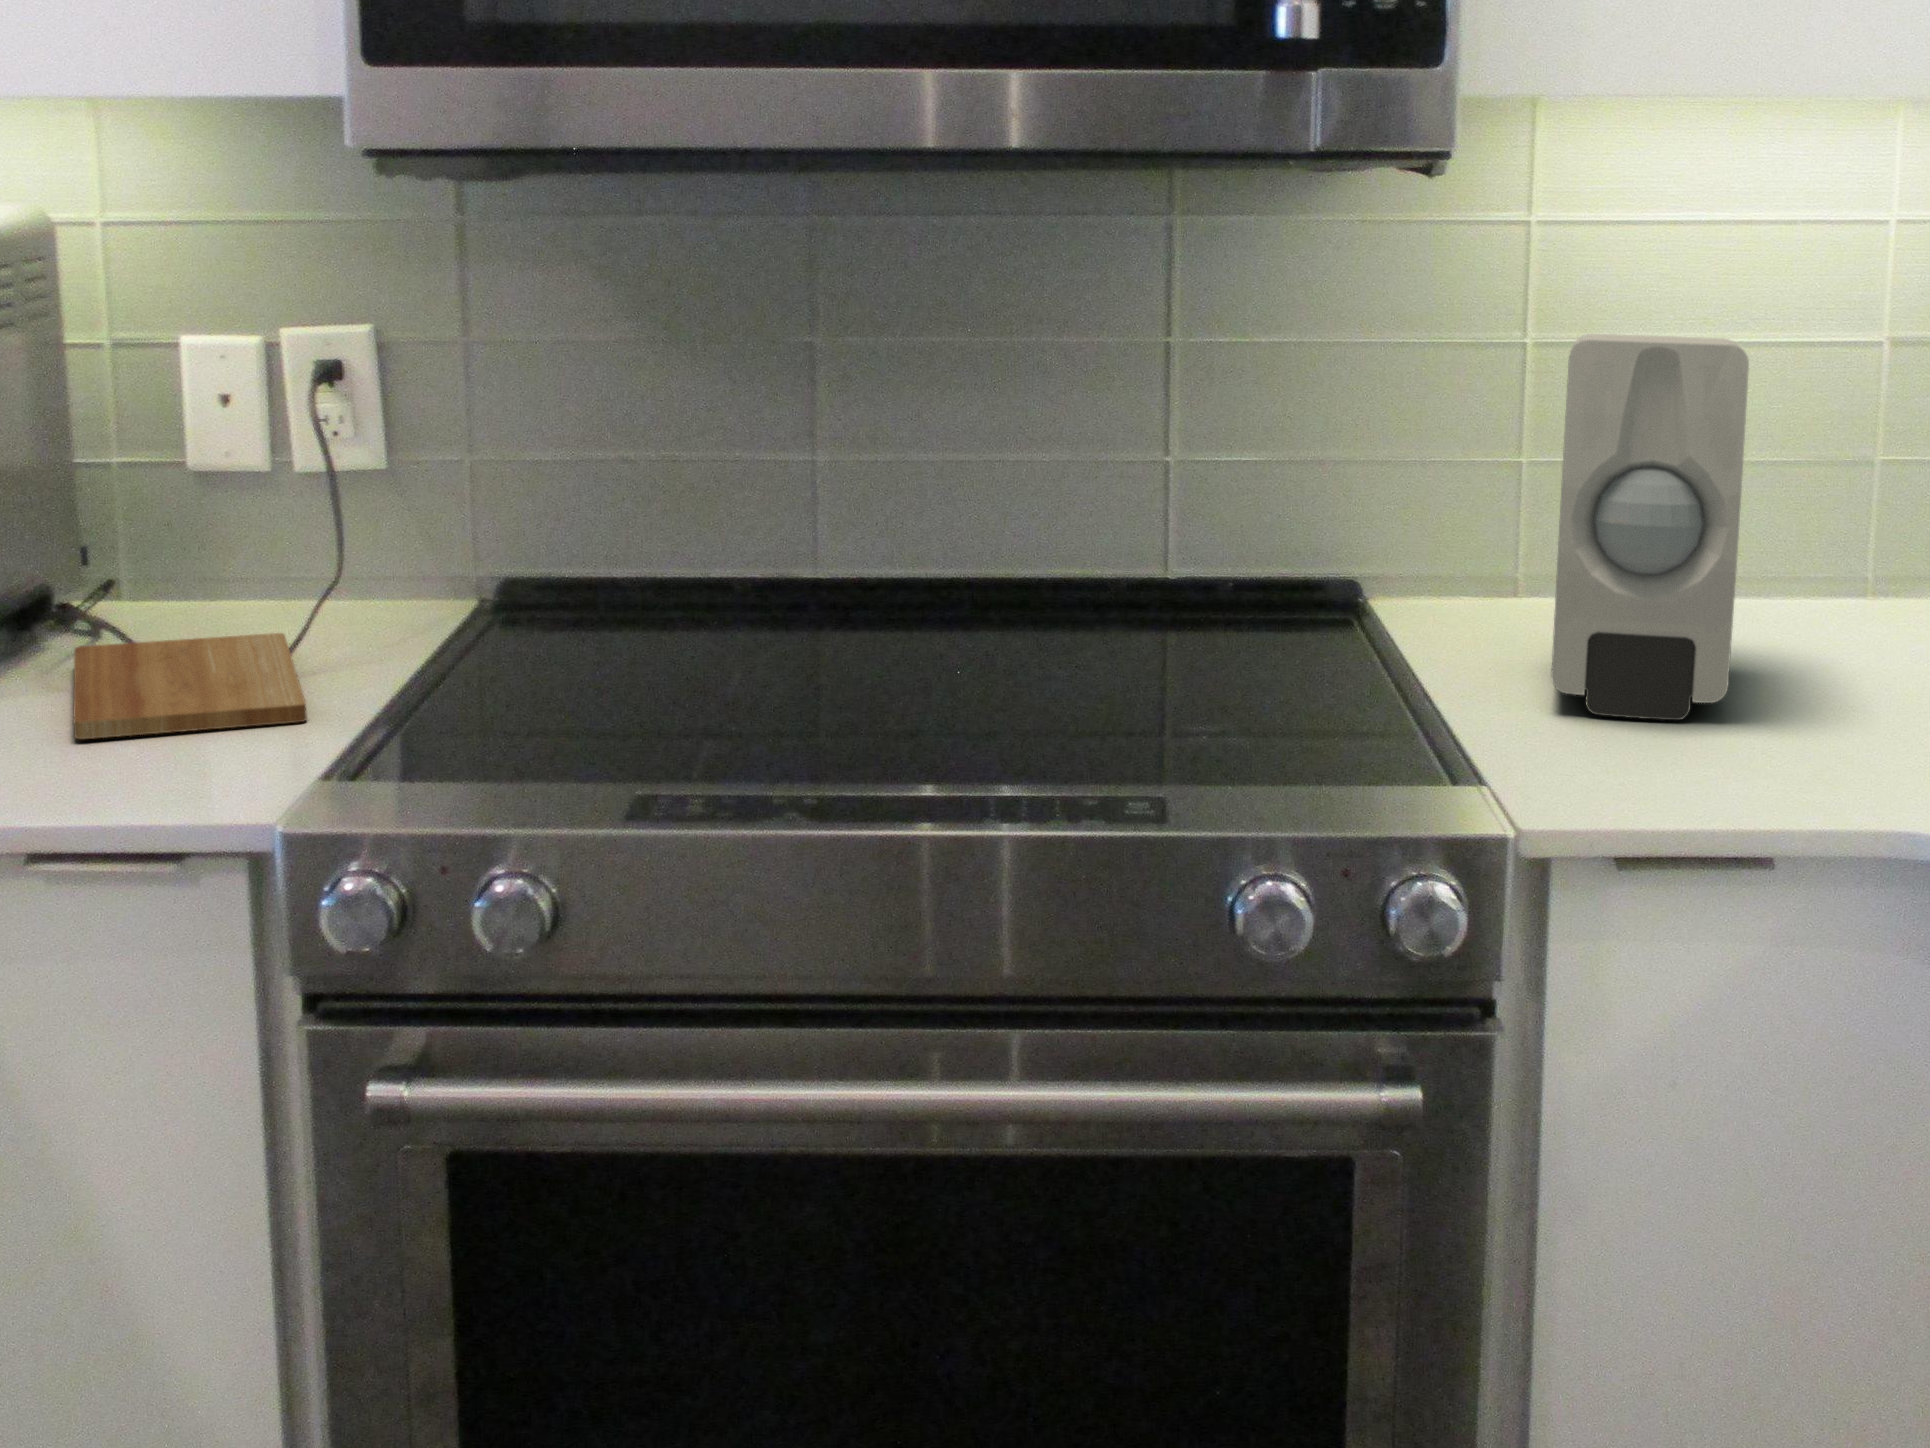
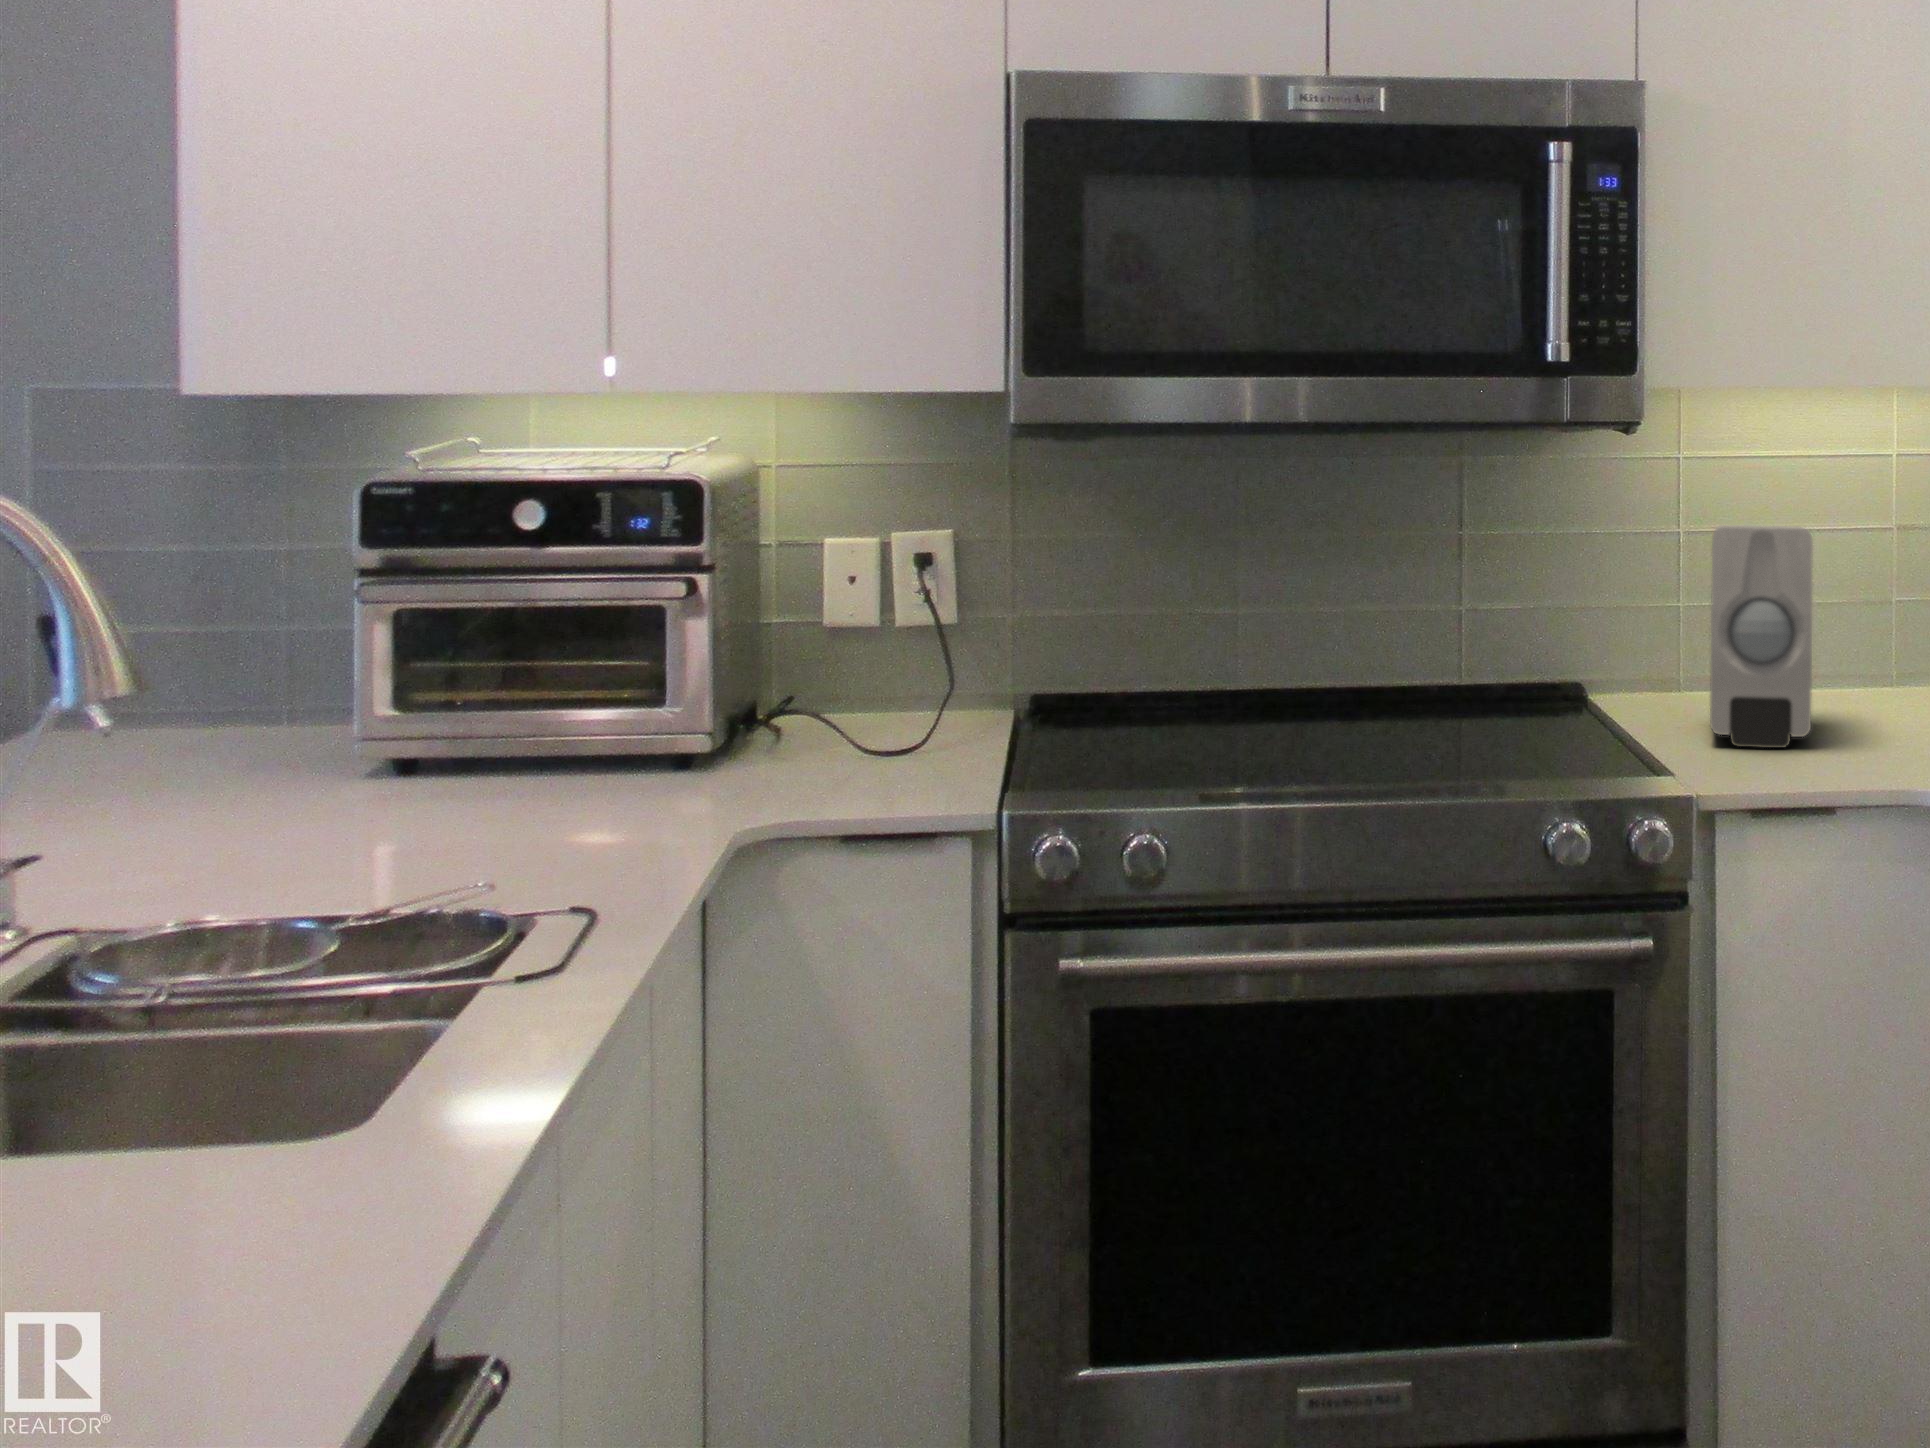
cutting board: present [74,633,307,739] -> none [792,726,961,784]

